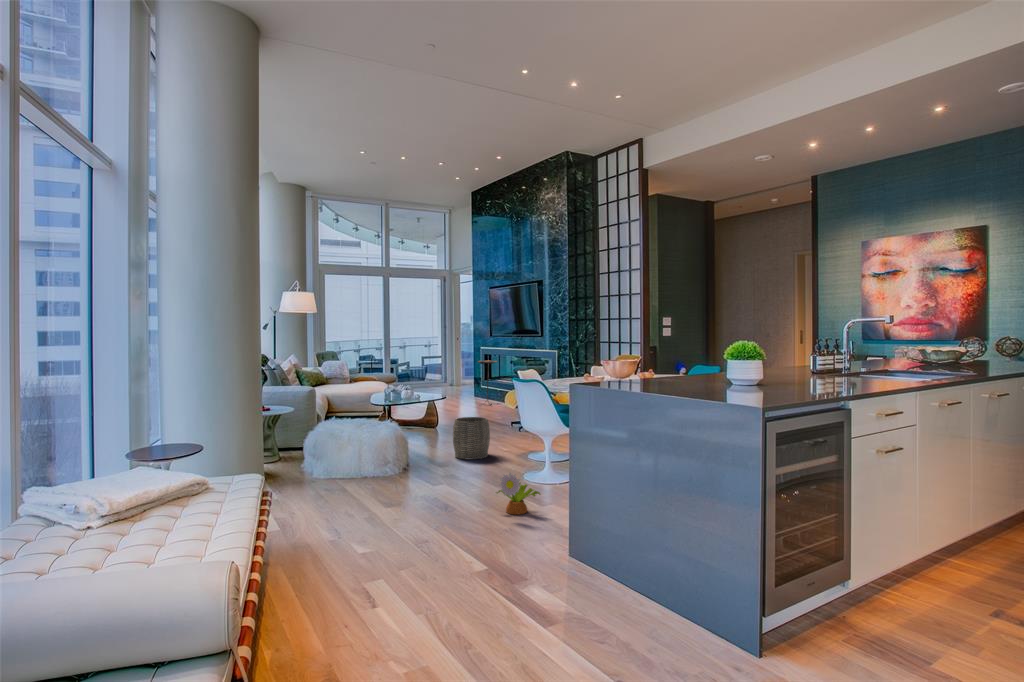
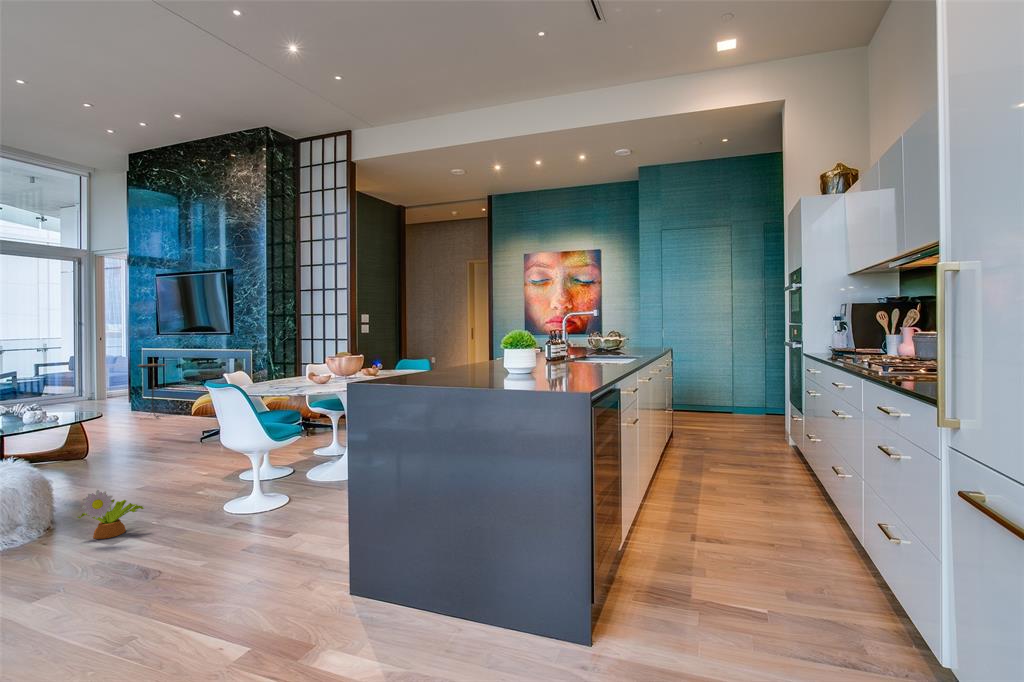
woven basket: present [453,417,490,460] -> none [126,435,185,494]
decorative plant: present [497,473,540,515] -> present [78,490,144,539]

